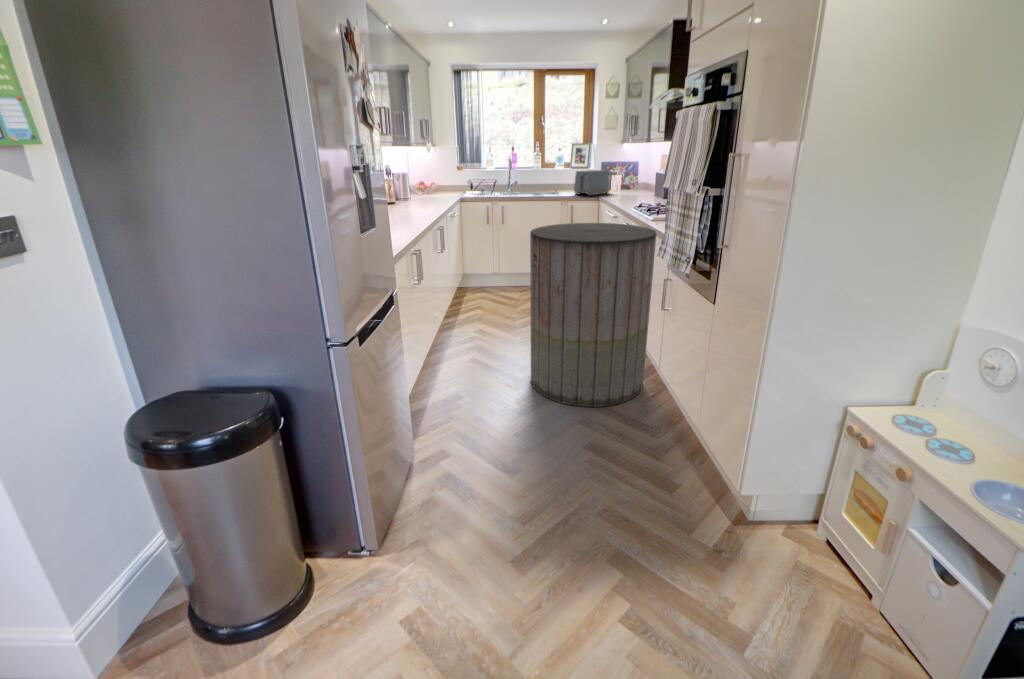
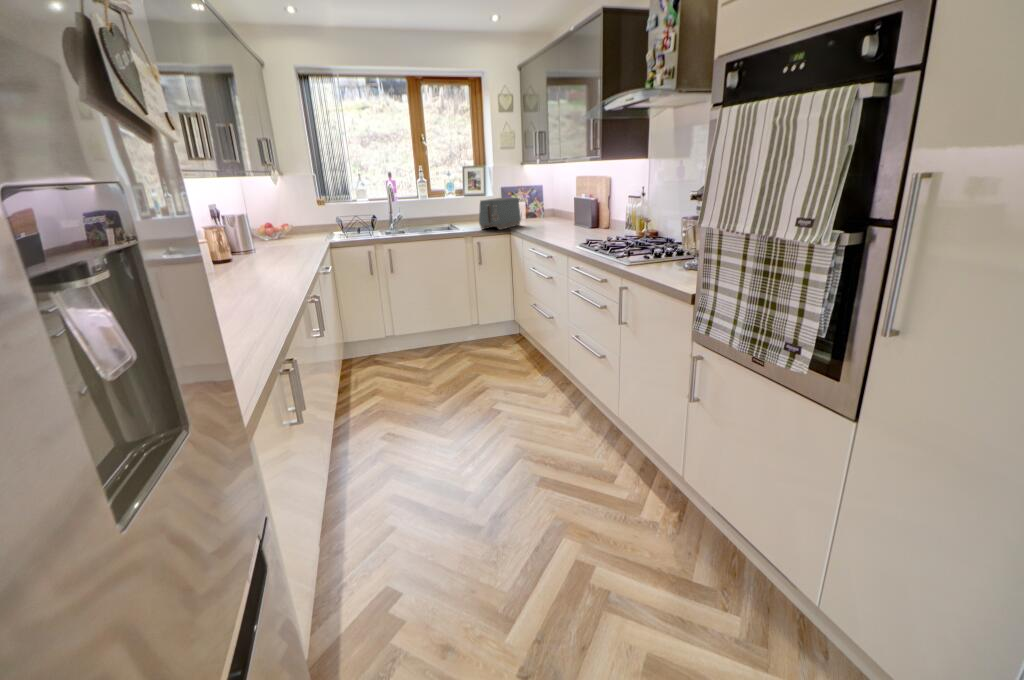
trash can: present [530,223,656,407] -> none [481,277,677,571]

